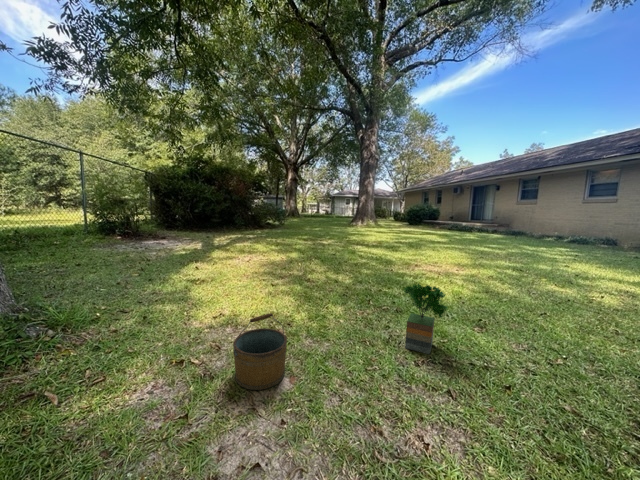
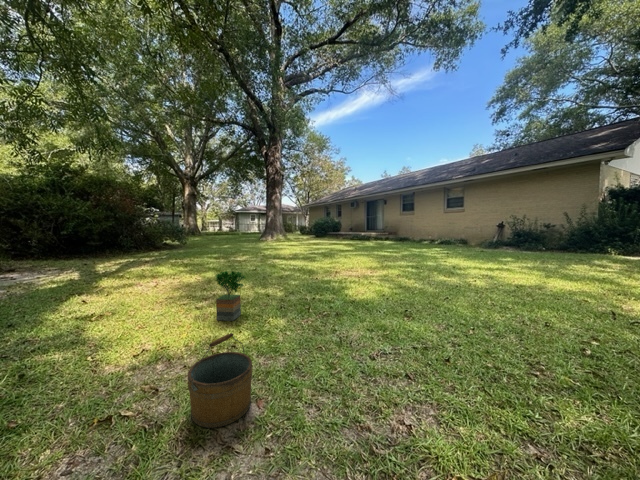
potted tree: present [404,284,447,354] -> present [216,271,245,321]

